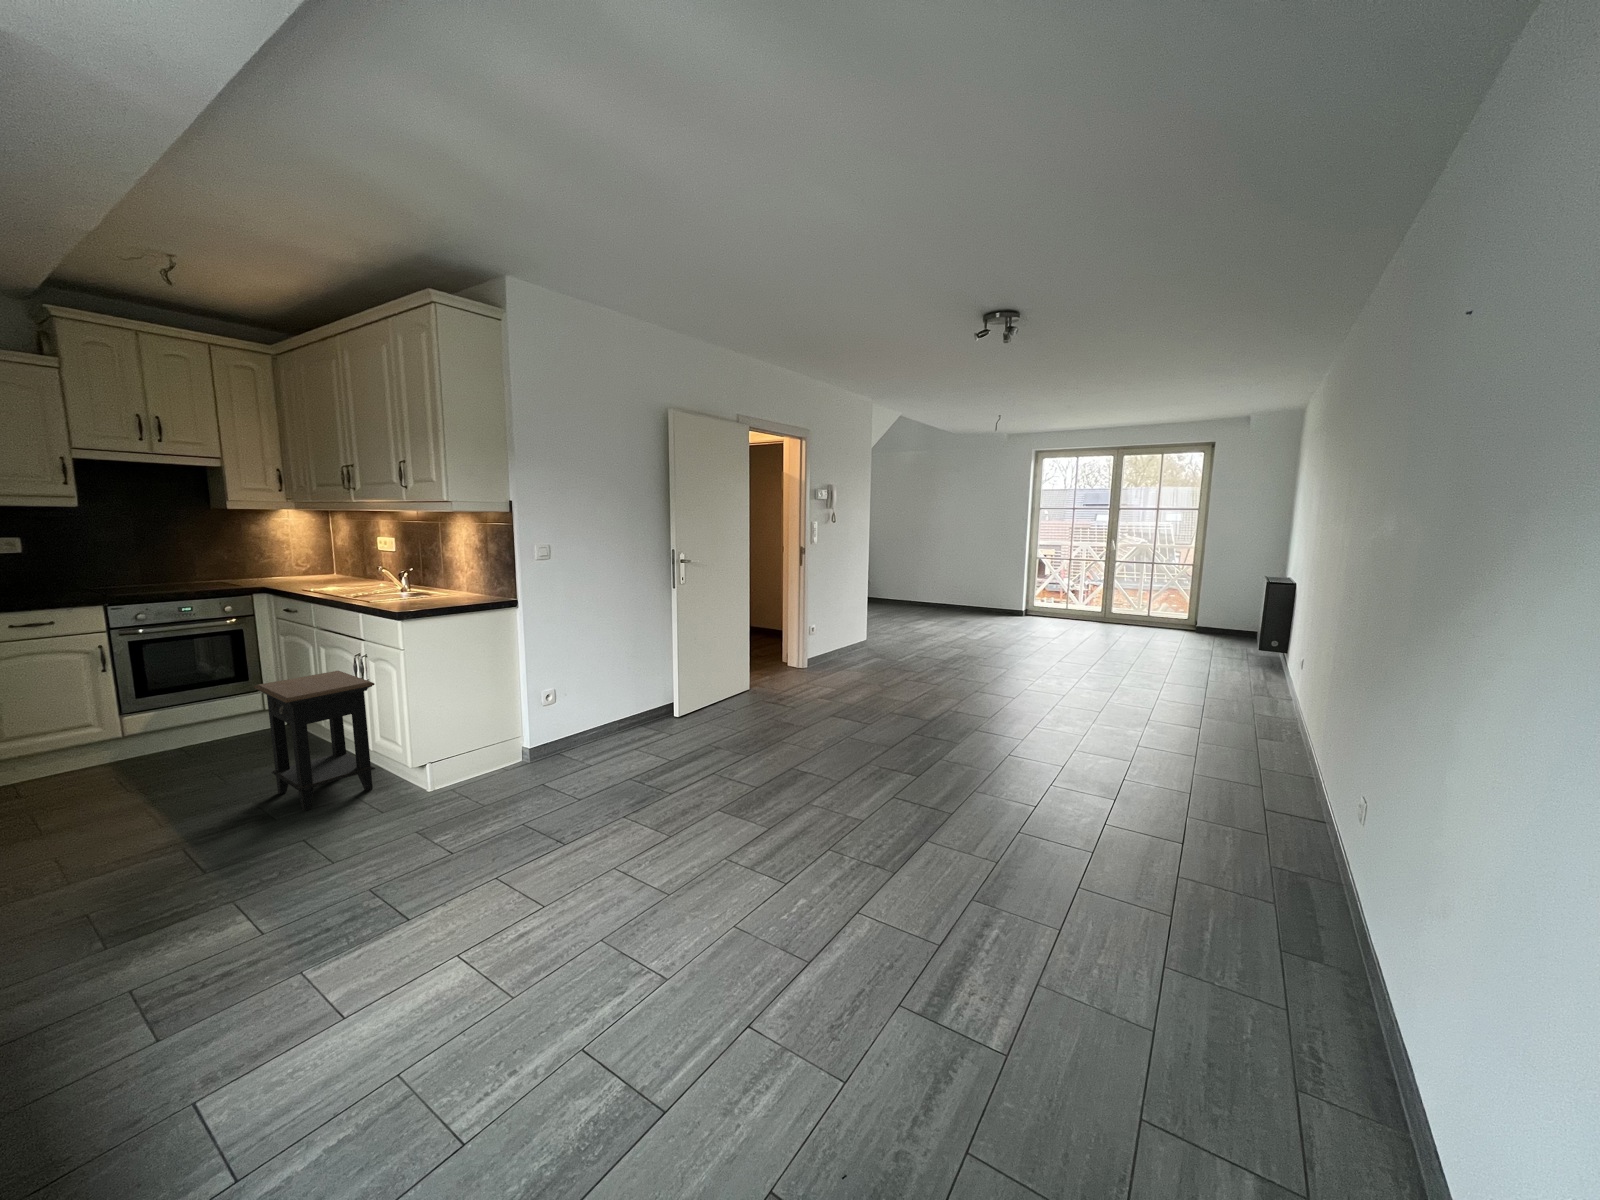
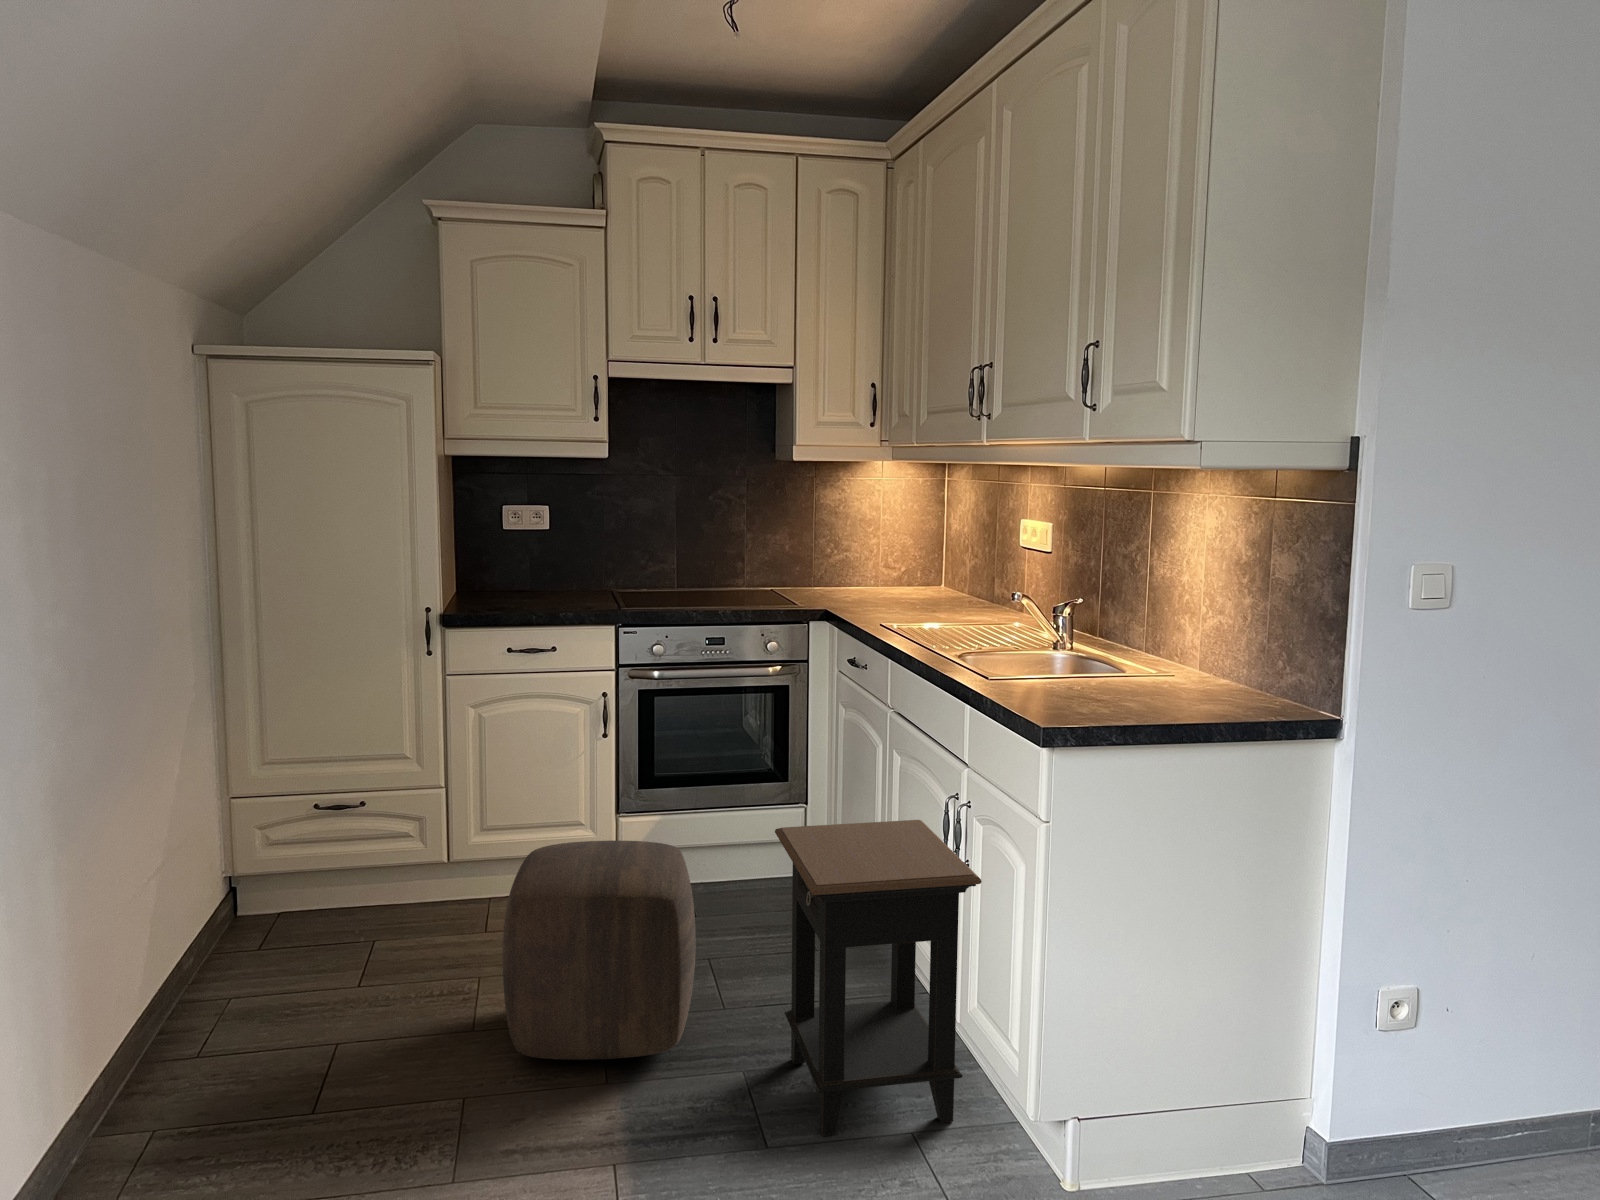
ottoman: none [60,711,207,834] -> present [503,841,696,1060]

